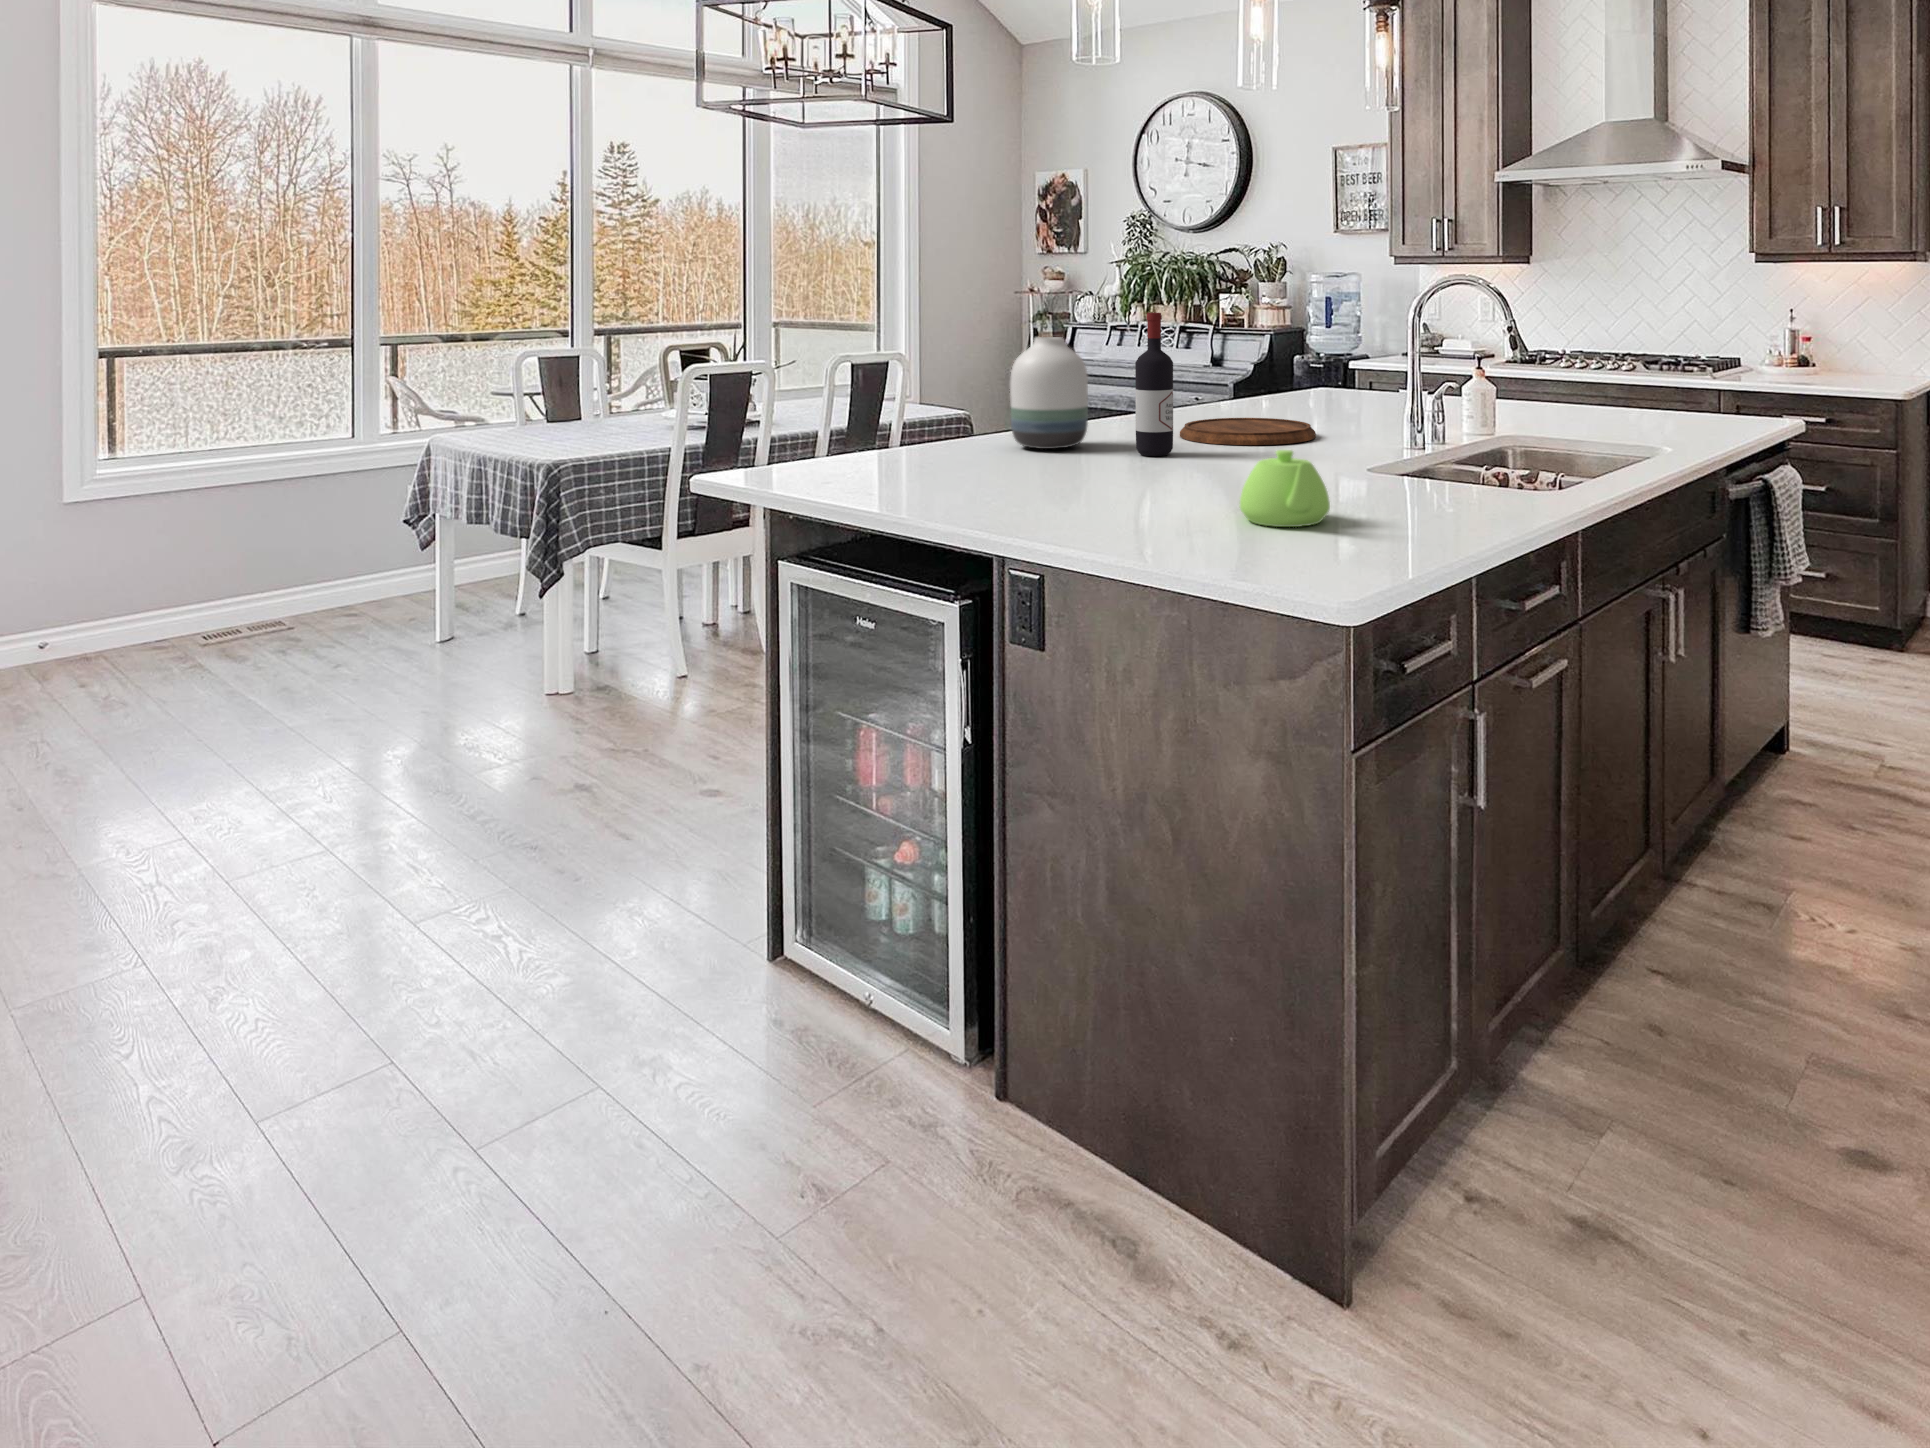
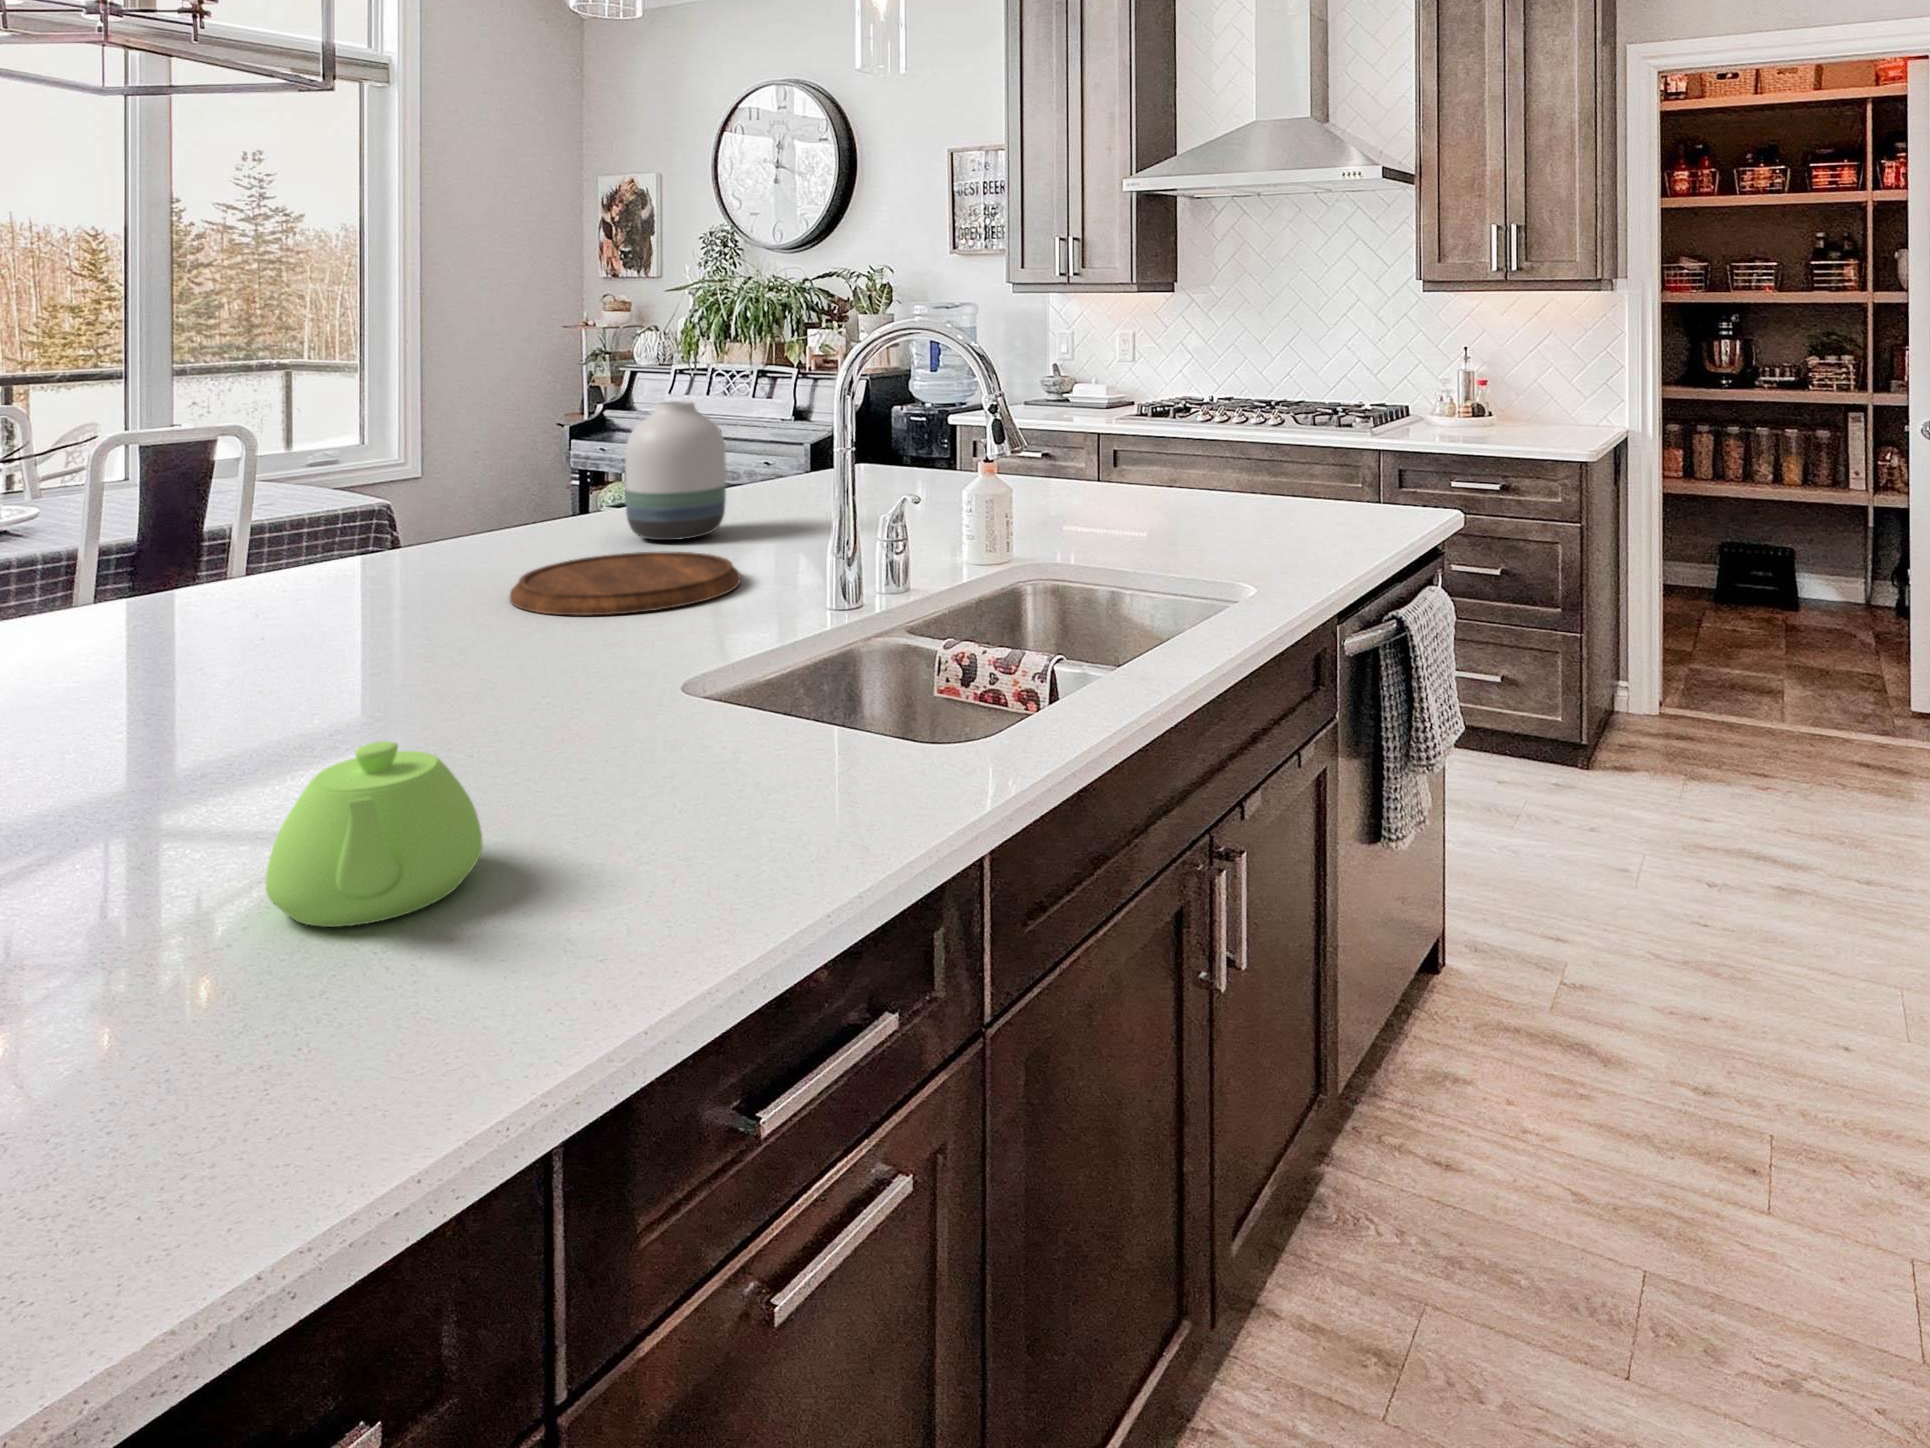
wine bottle: present [1135,313,1173,456] -> none [359,408,434,658]
vase: present [1010,337,1088,449] -> present [625,401,726,540]

